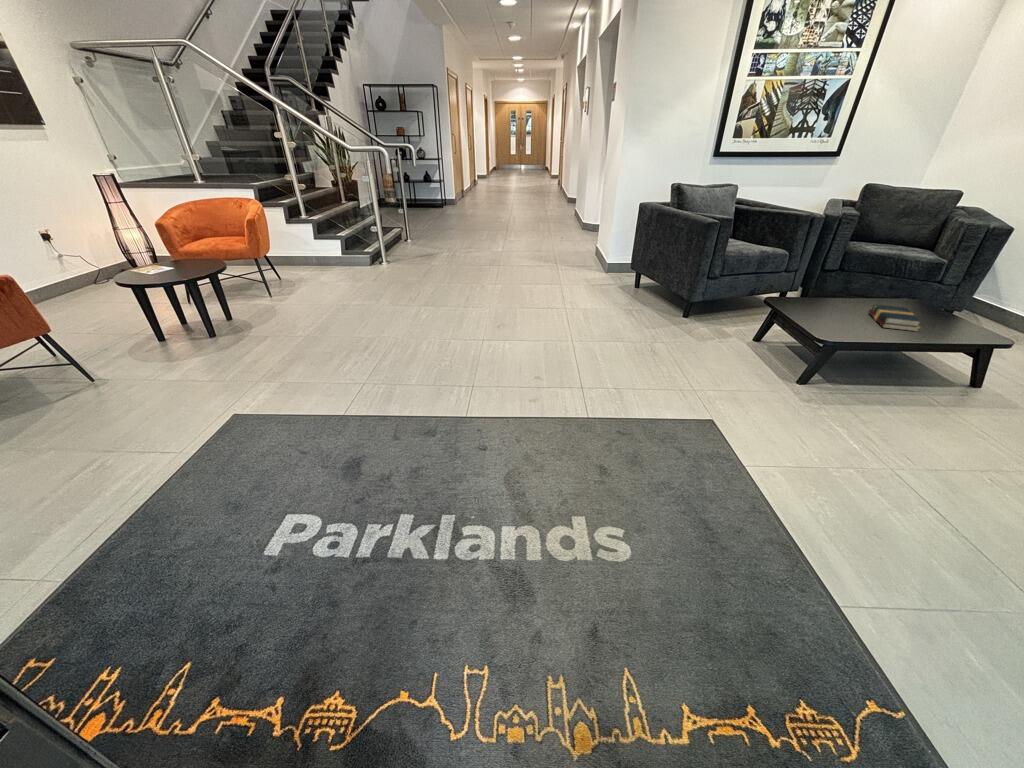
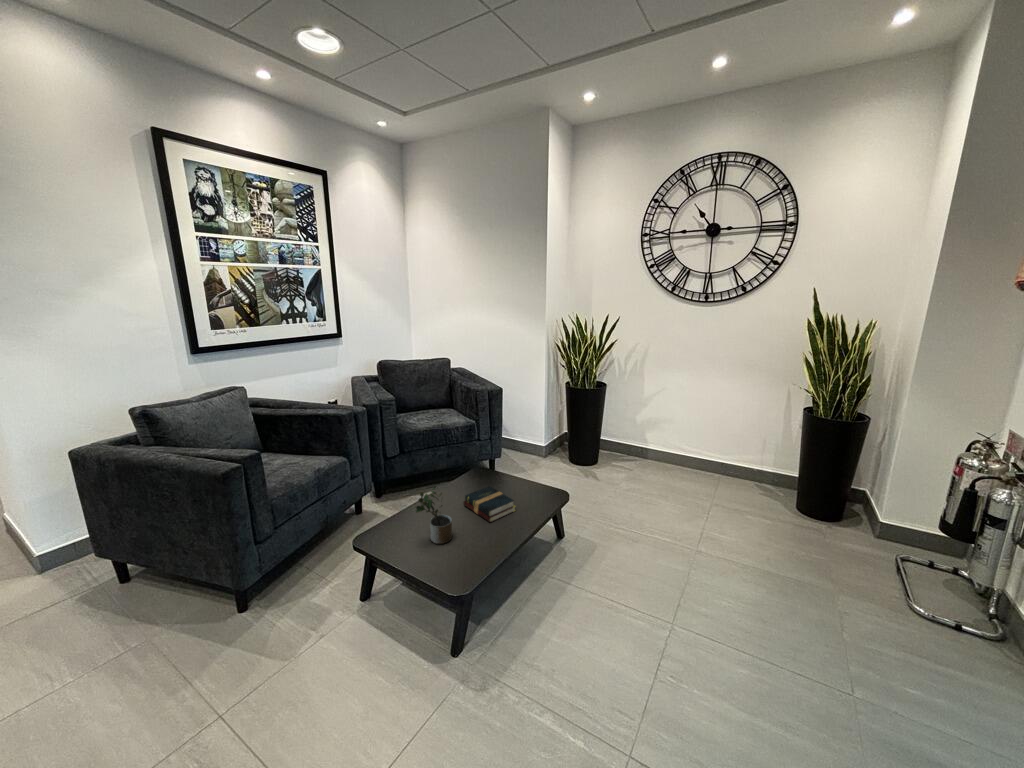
potted plant: none [819,276,849,322] -> present [416,486,452,544]

